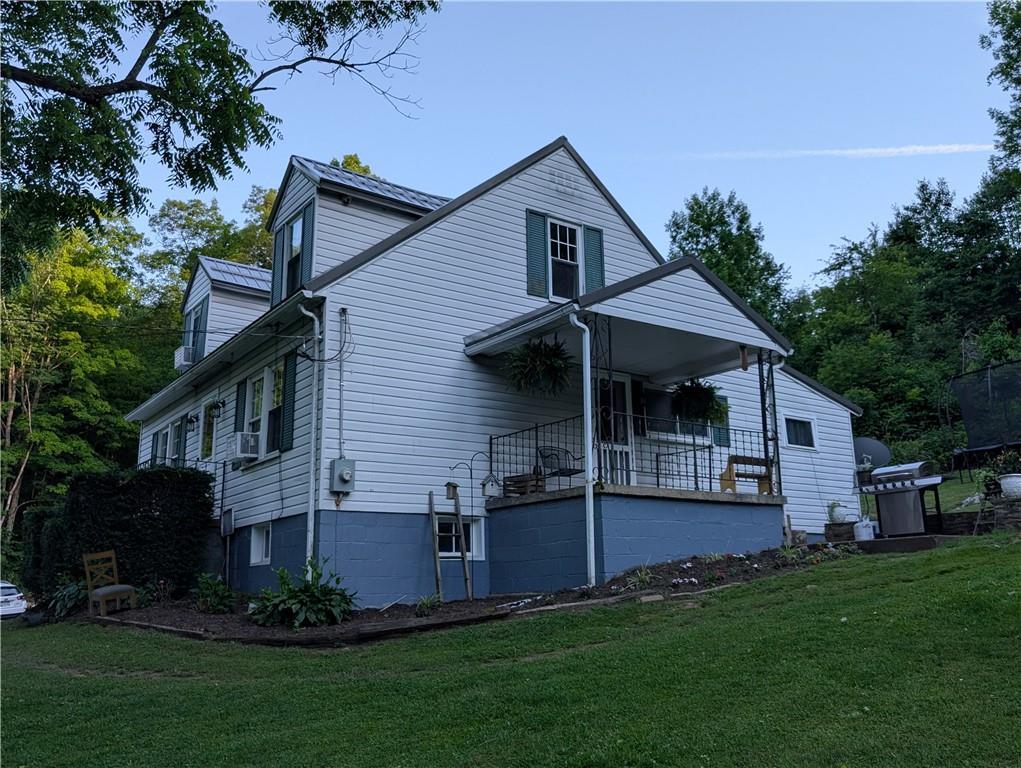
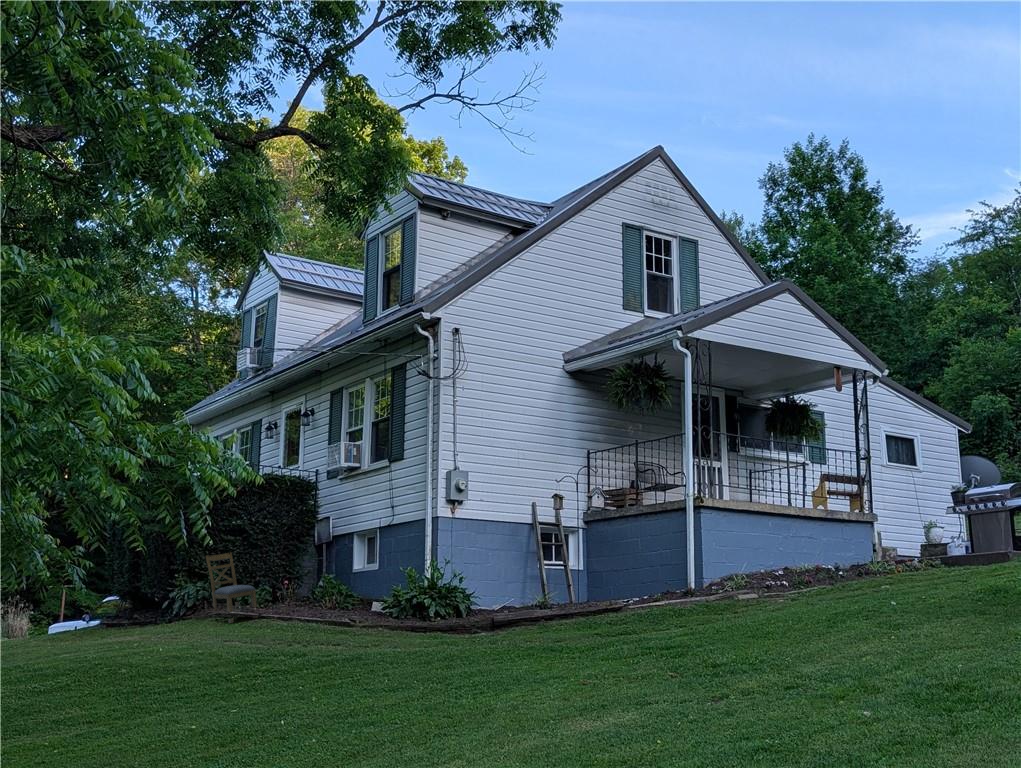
potted plant: present [18,566,45,626] -> none [146,565,172,621]

